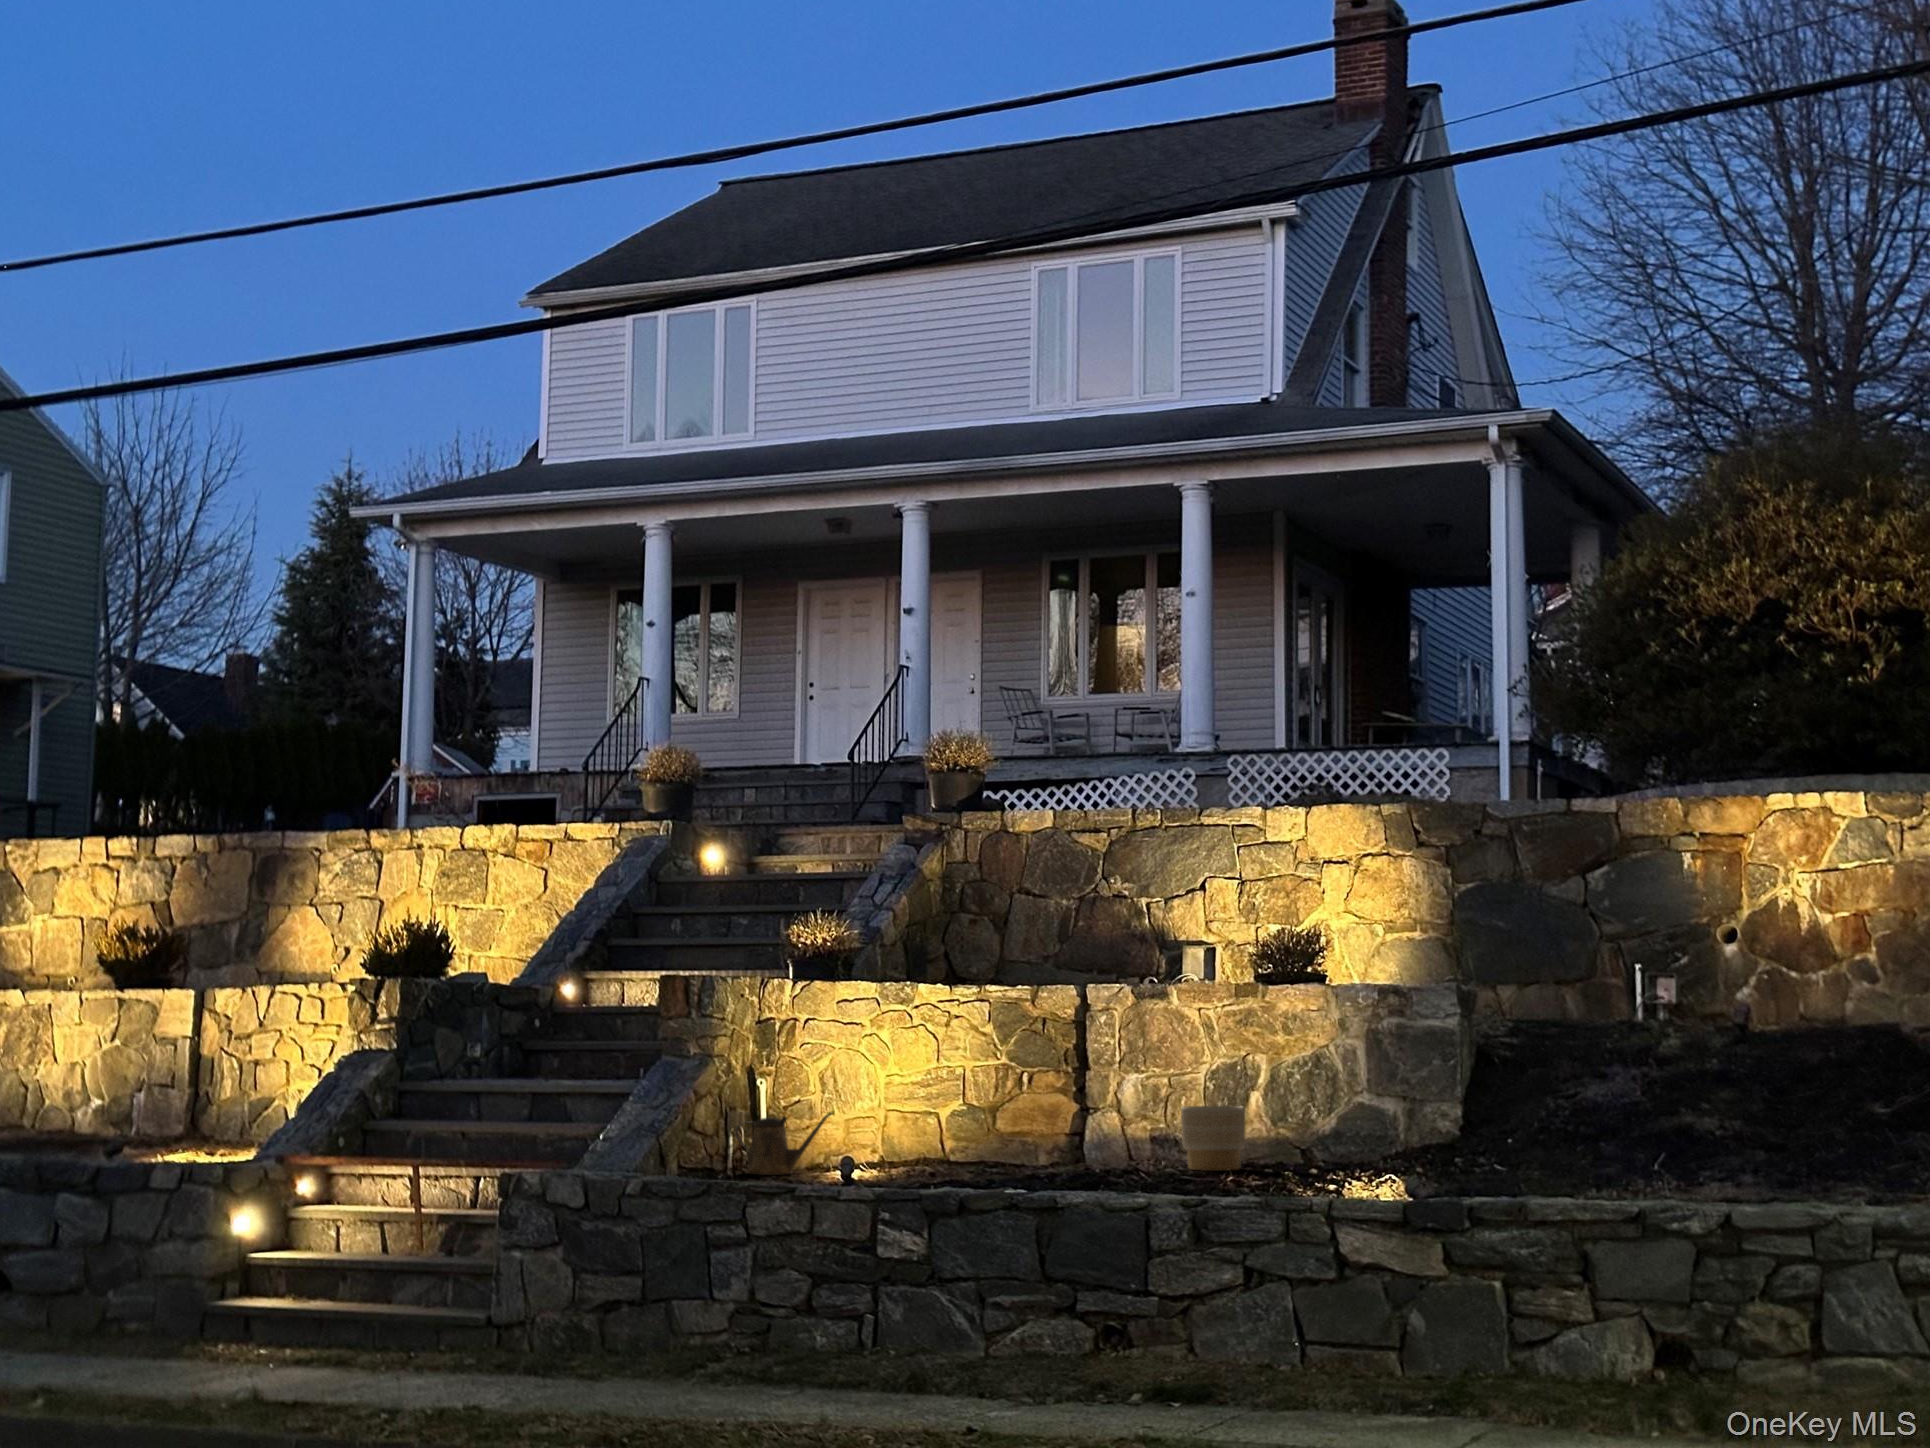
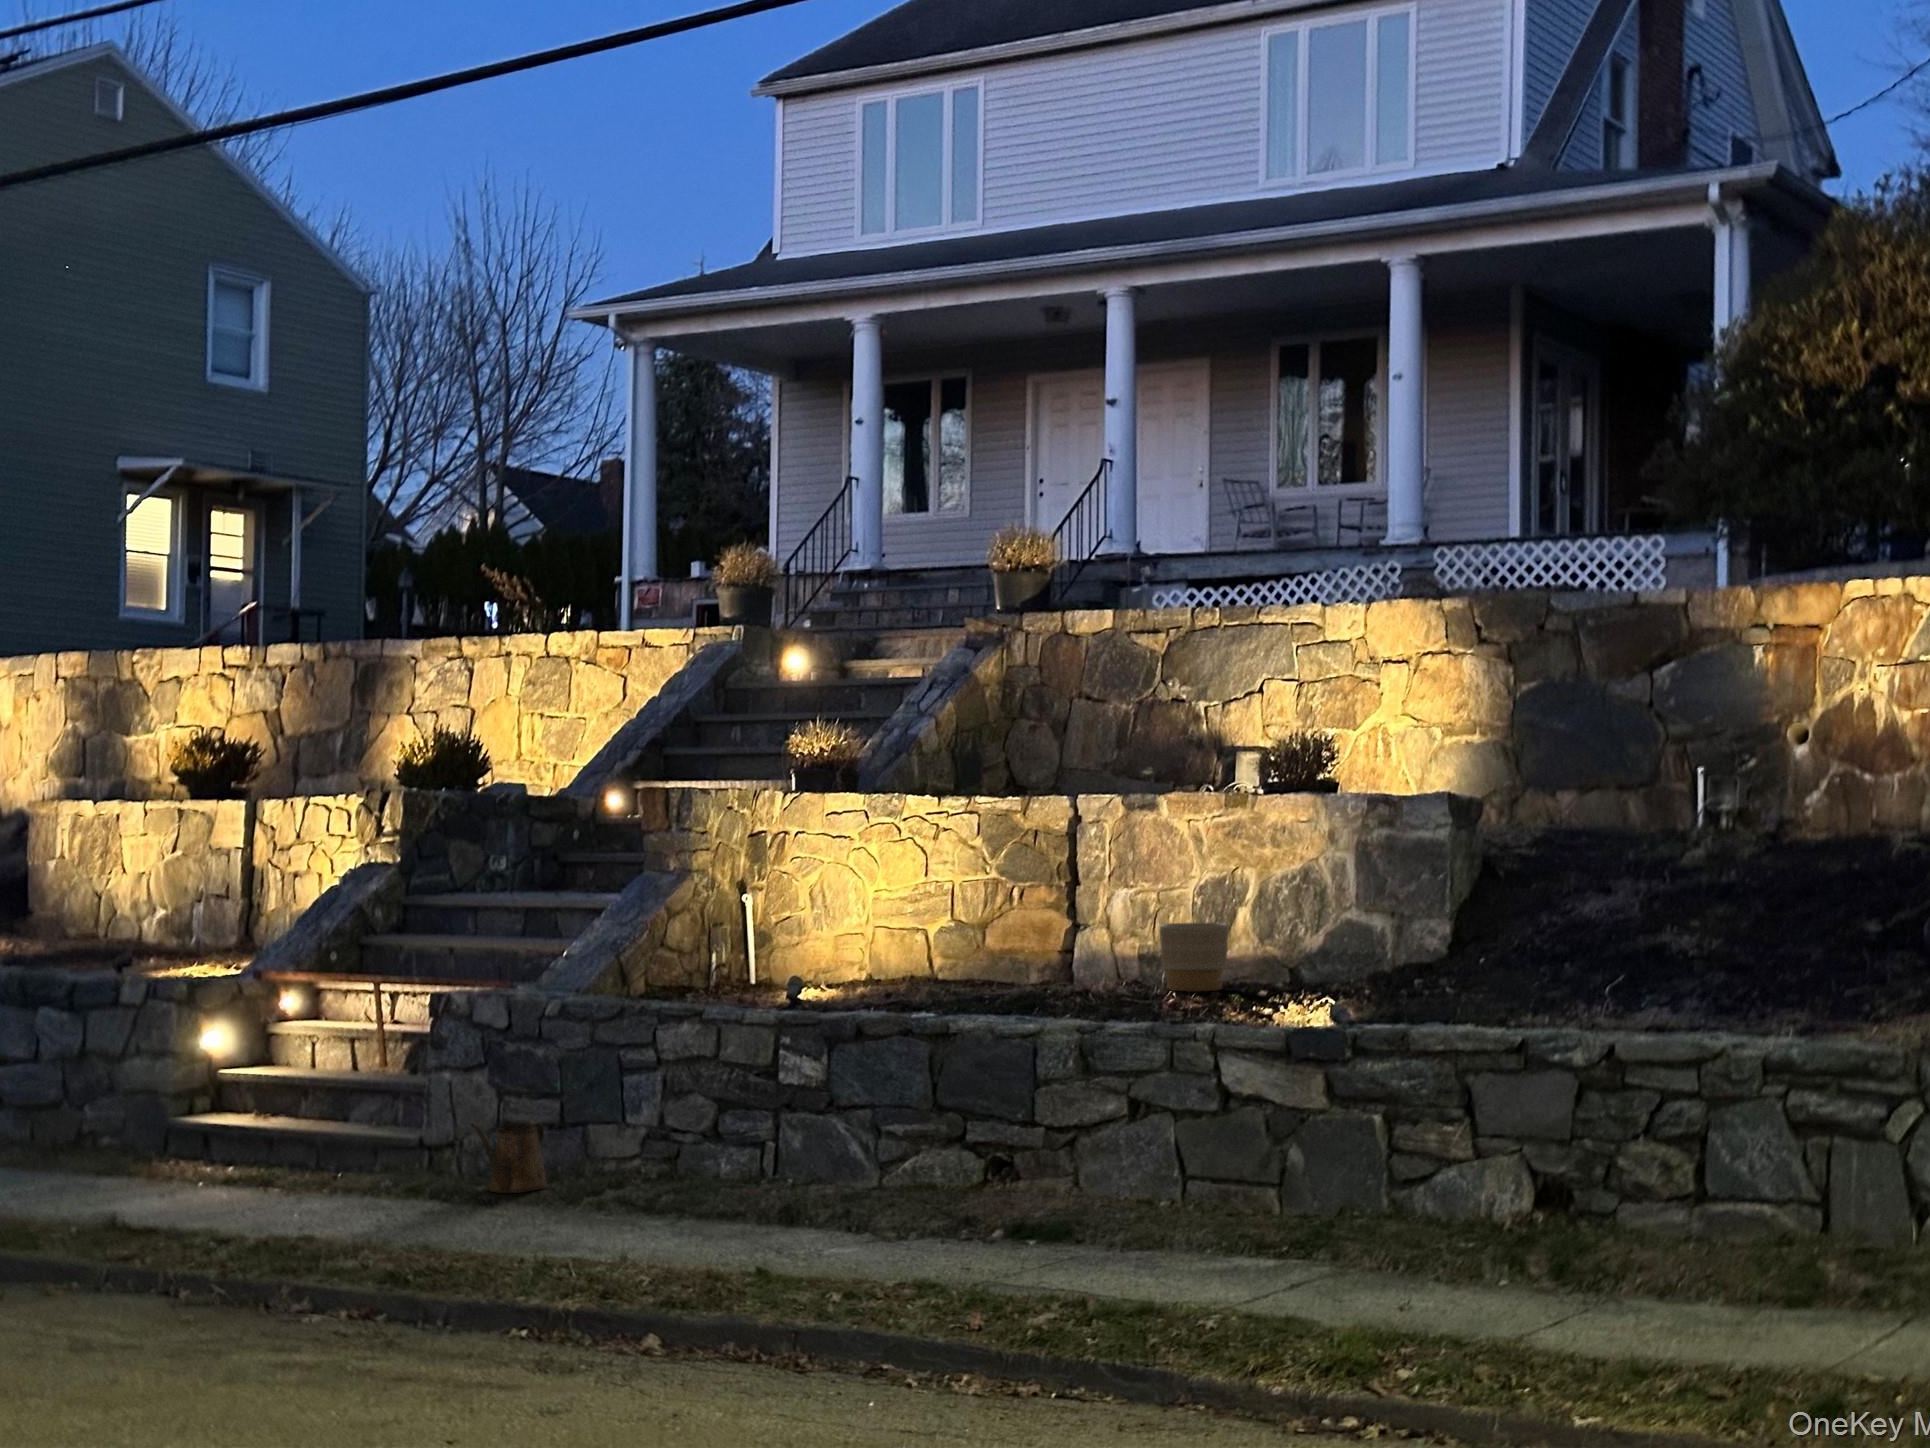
watering can: present [735,1112,833,1175] -> present [471,1120,548,1193]

